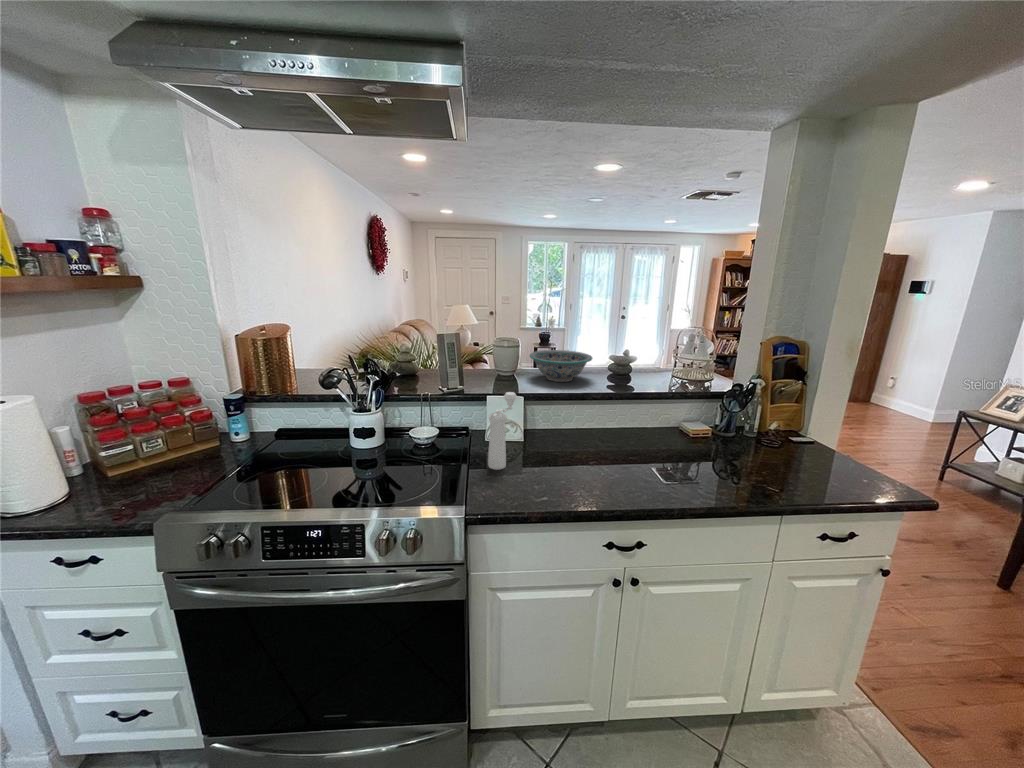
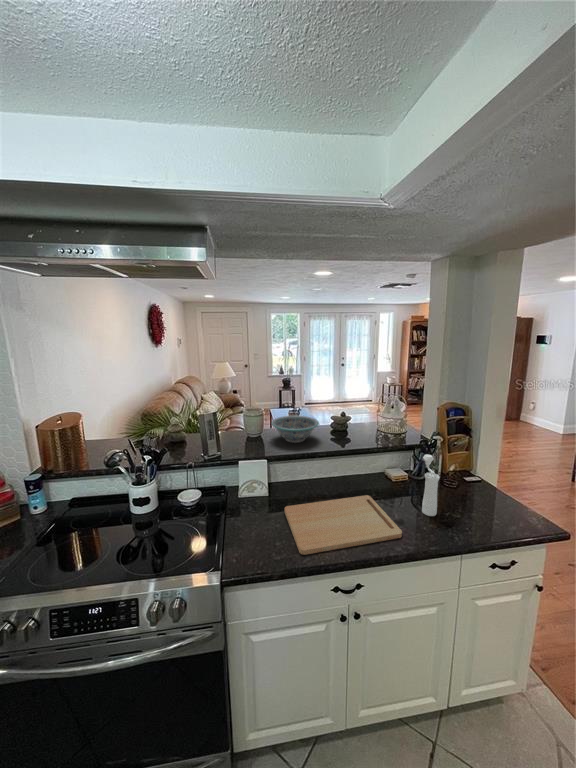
pepper mill: present [488,392,517,470] -> present [422,454,440,516]
cutting board: none [544,446,701,500] -> present [284,495,402,555]

